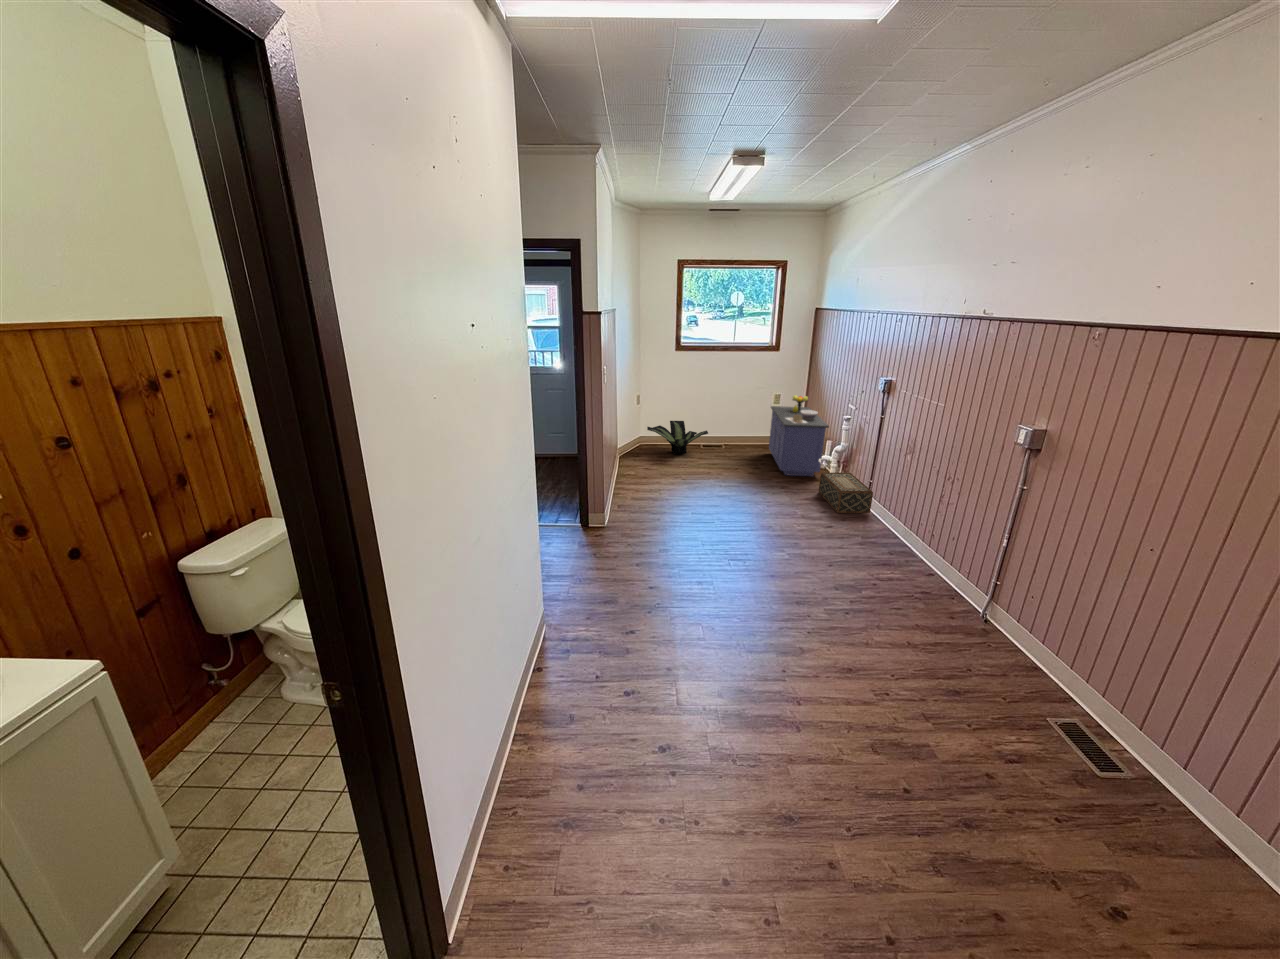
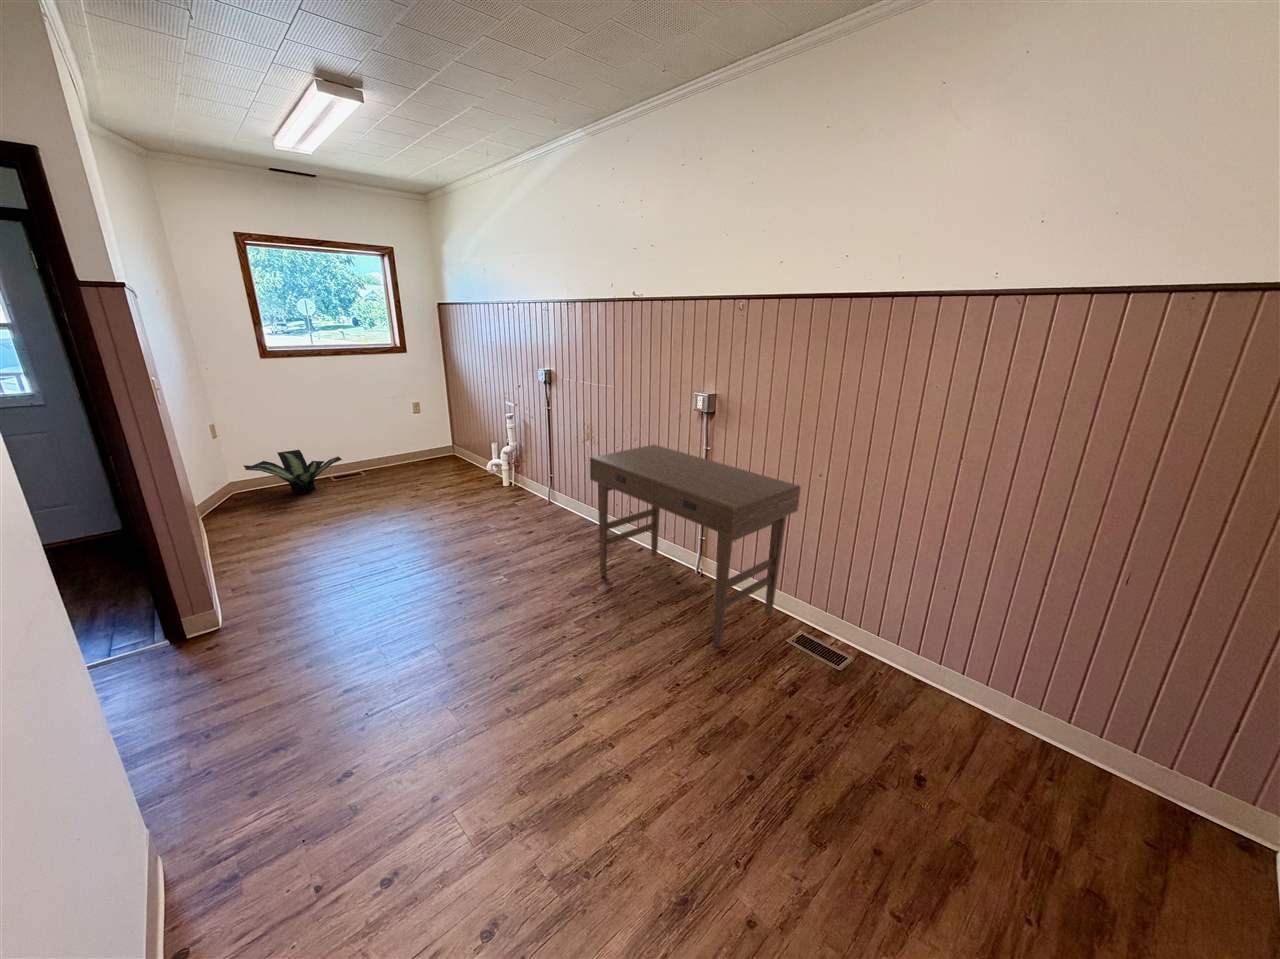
storage cabinet: present [769,395,829,476] -> none [414,400,491,489]
desk: none [872,470,1115,689] -> present [590,445,800,647]
woven basket: present [818,472,873,513] -> none [498,471,558,515]

